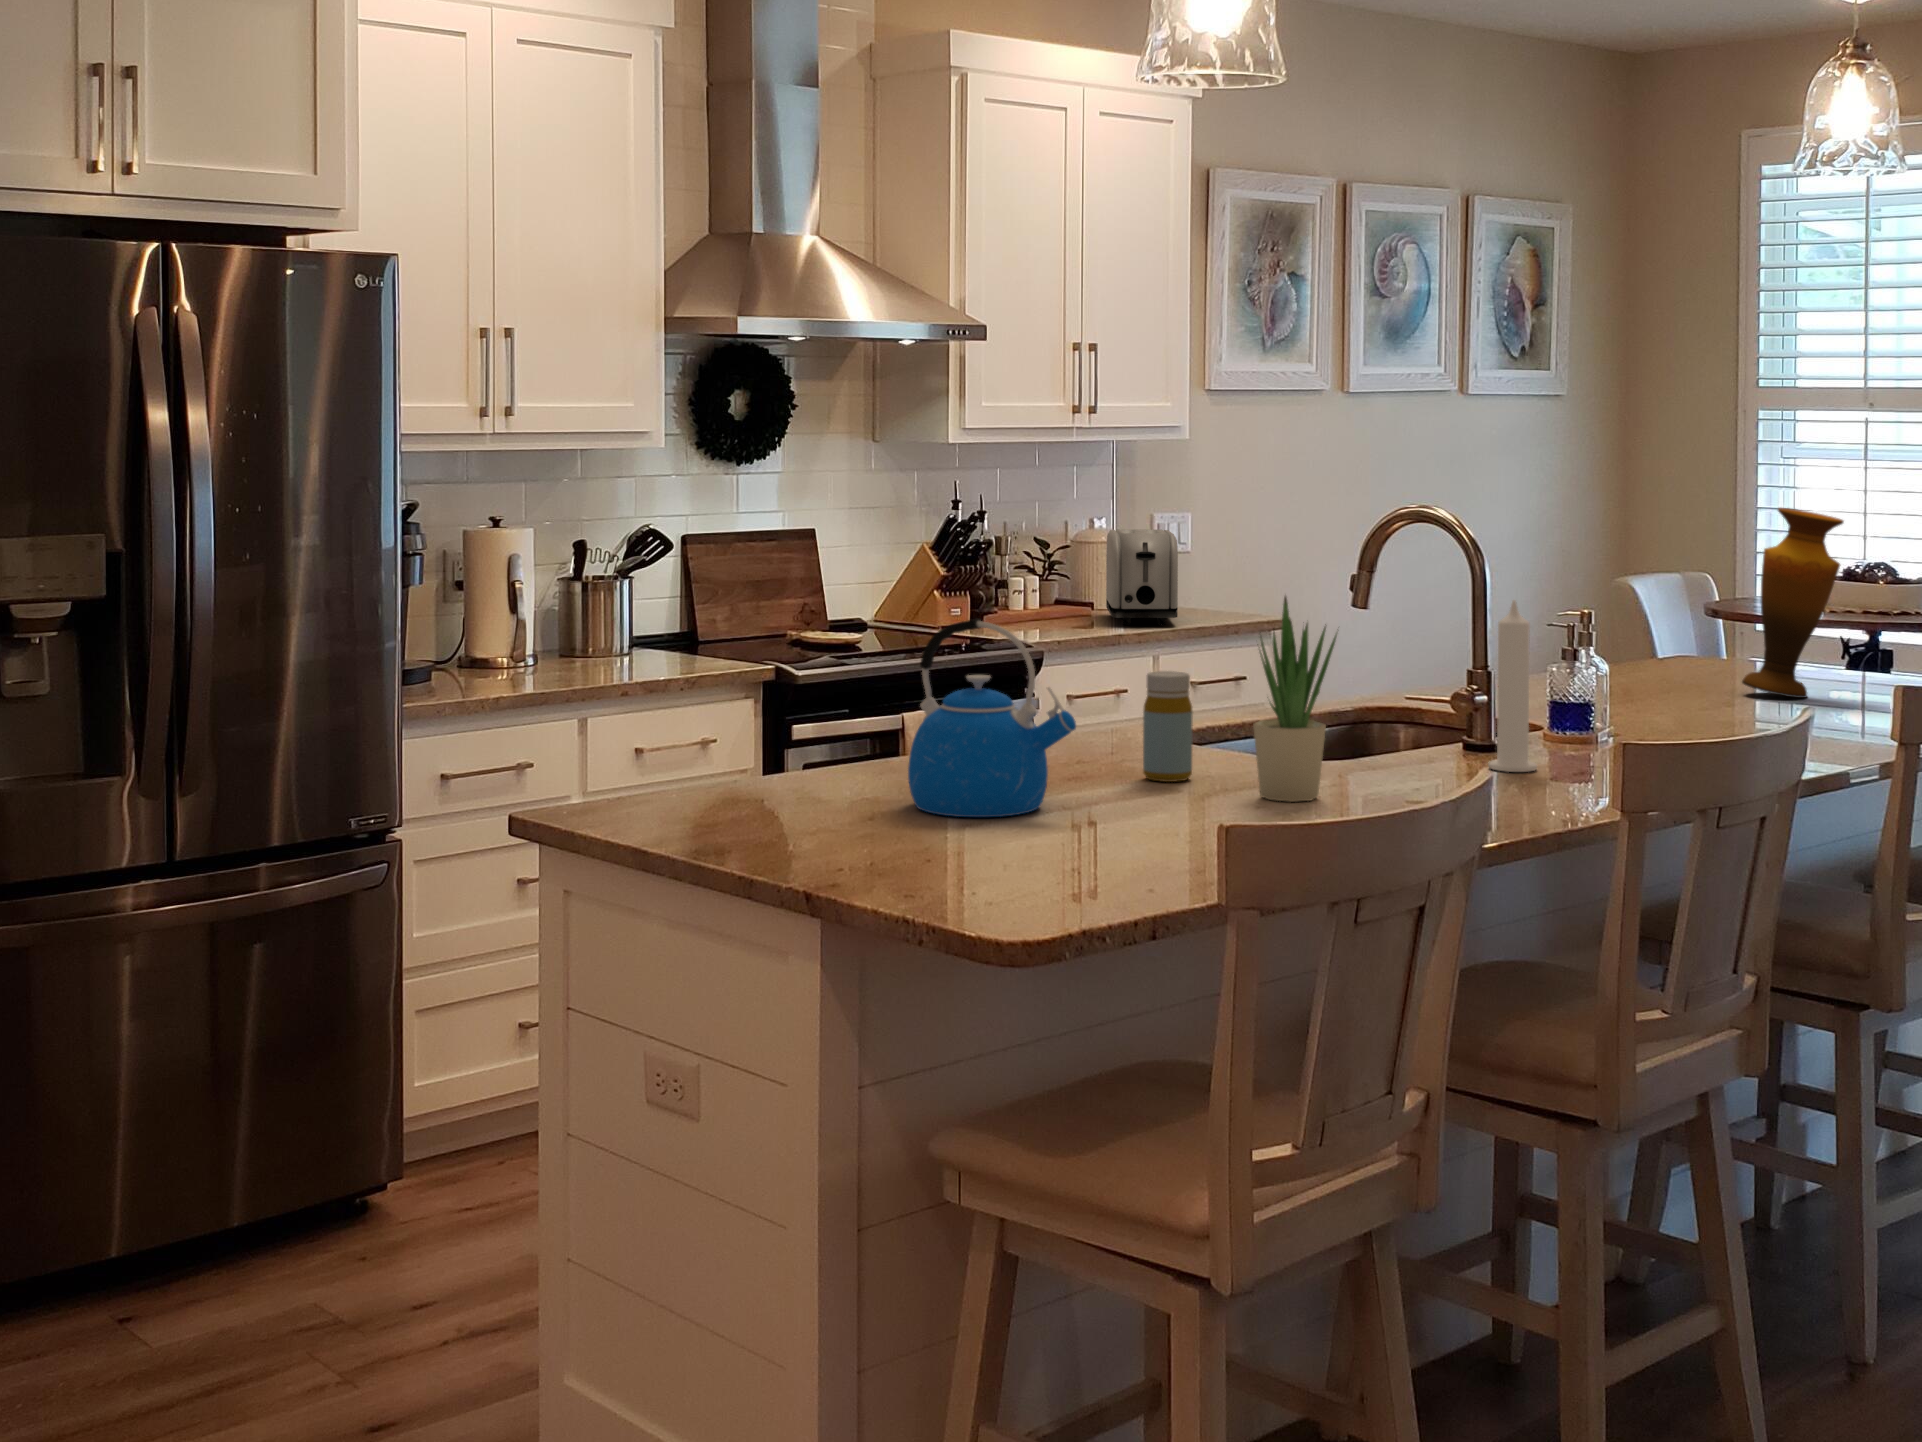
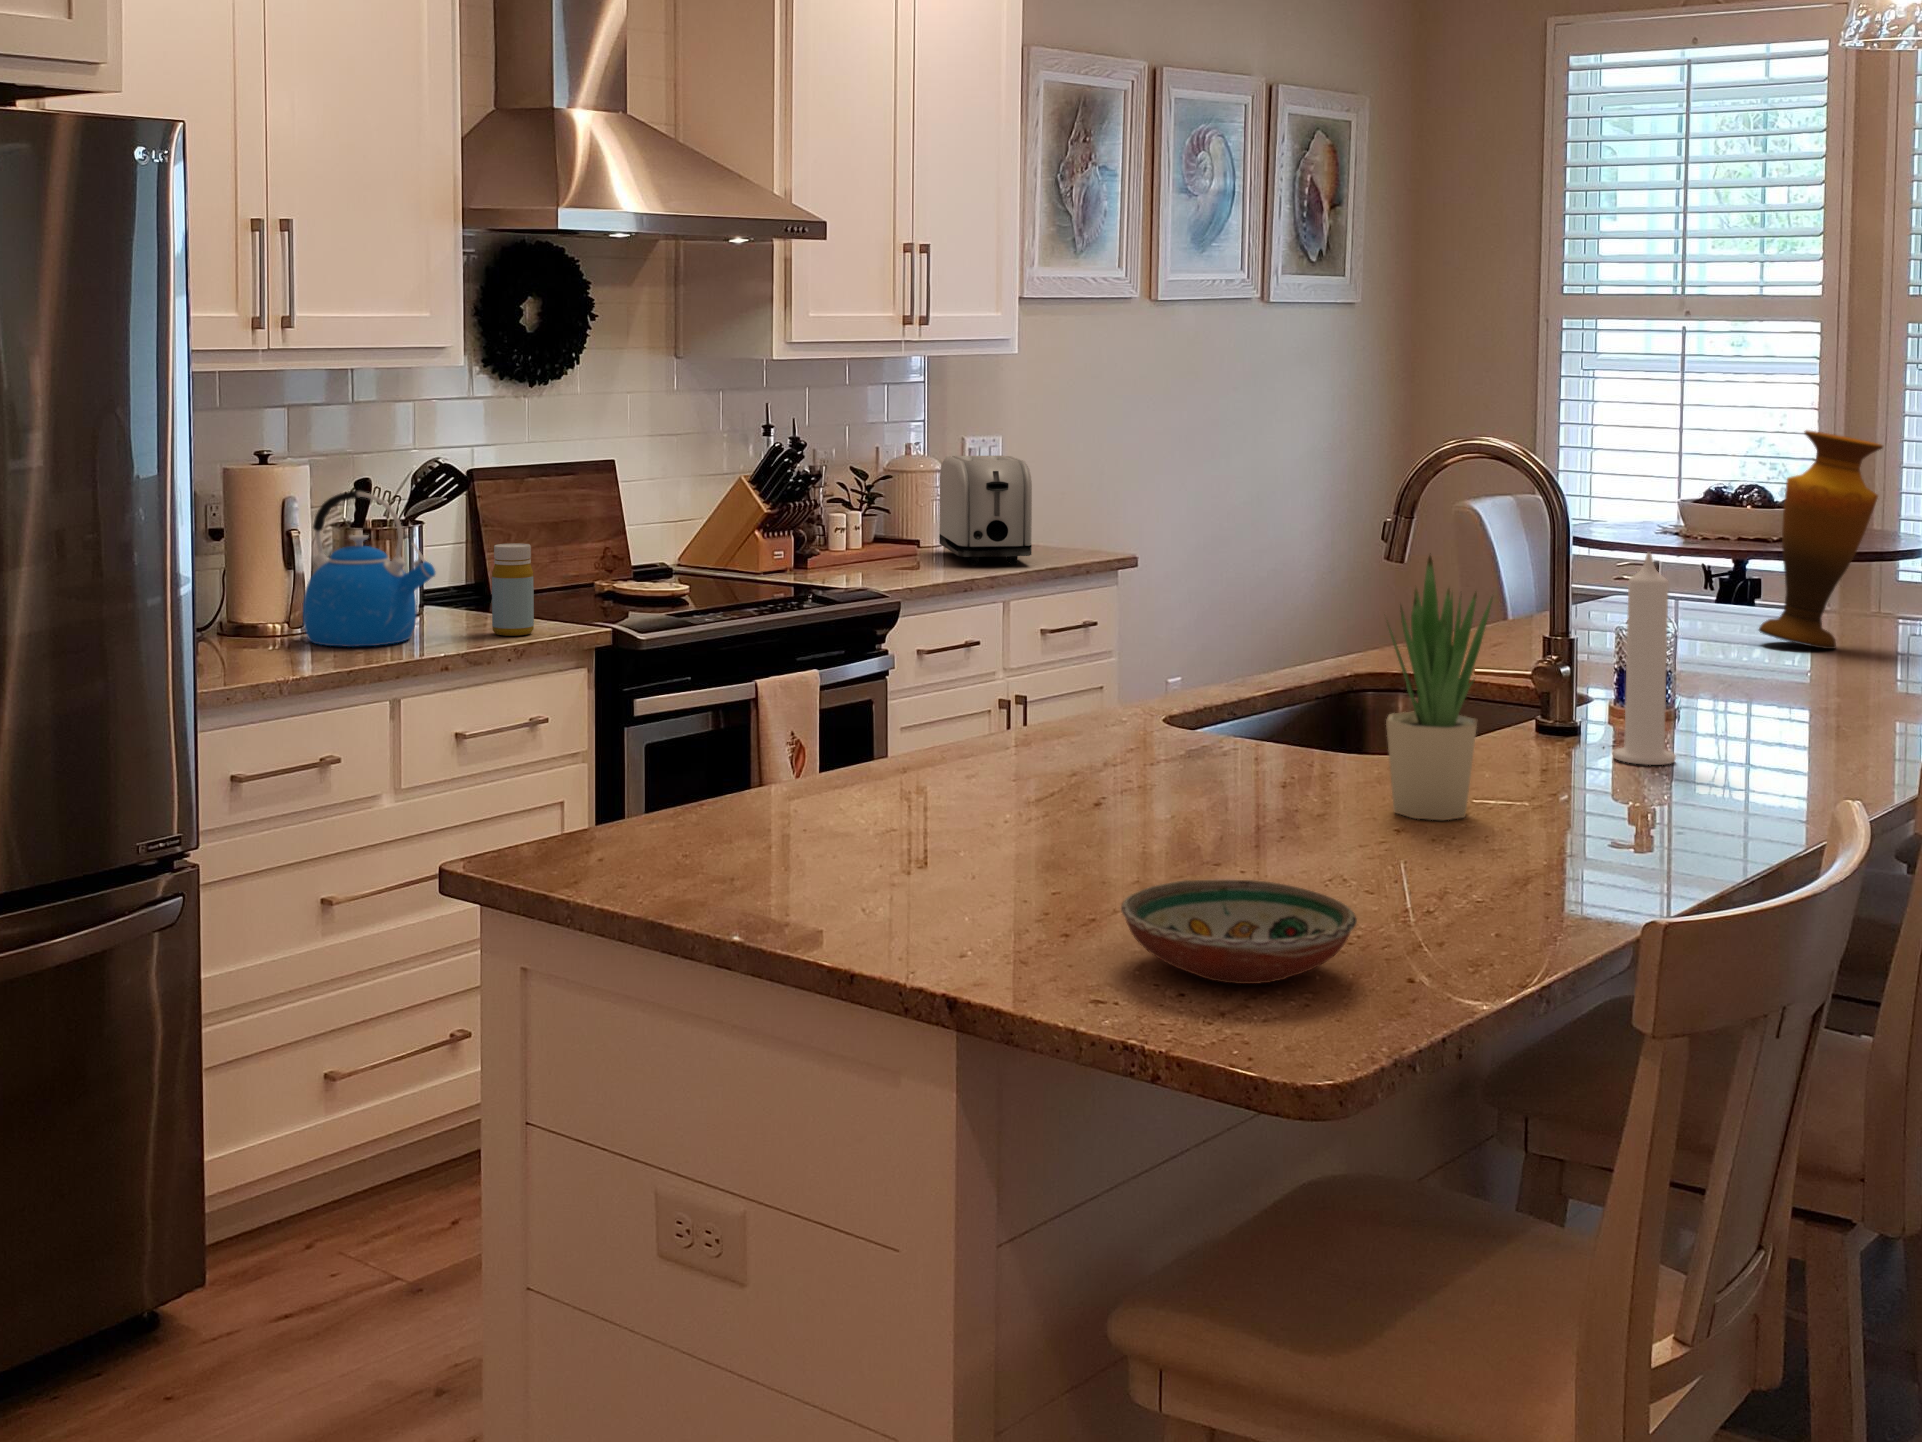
kettle: present [908,618,1076,817] -> present [303,490,435,647]
bottle: present [1143,671,1193,782] -> present [492,543,534,636]
decorative bowl: none [941,819,1107,885] -> present [1121,880,1357,984]

